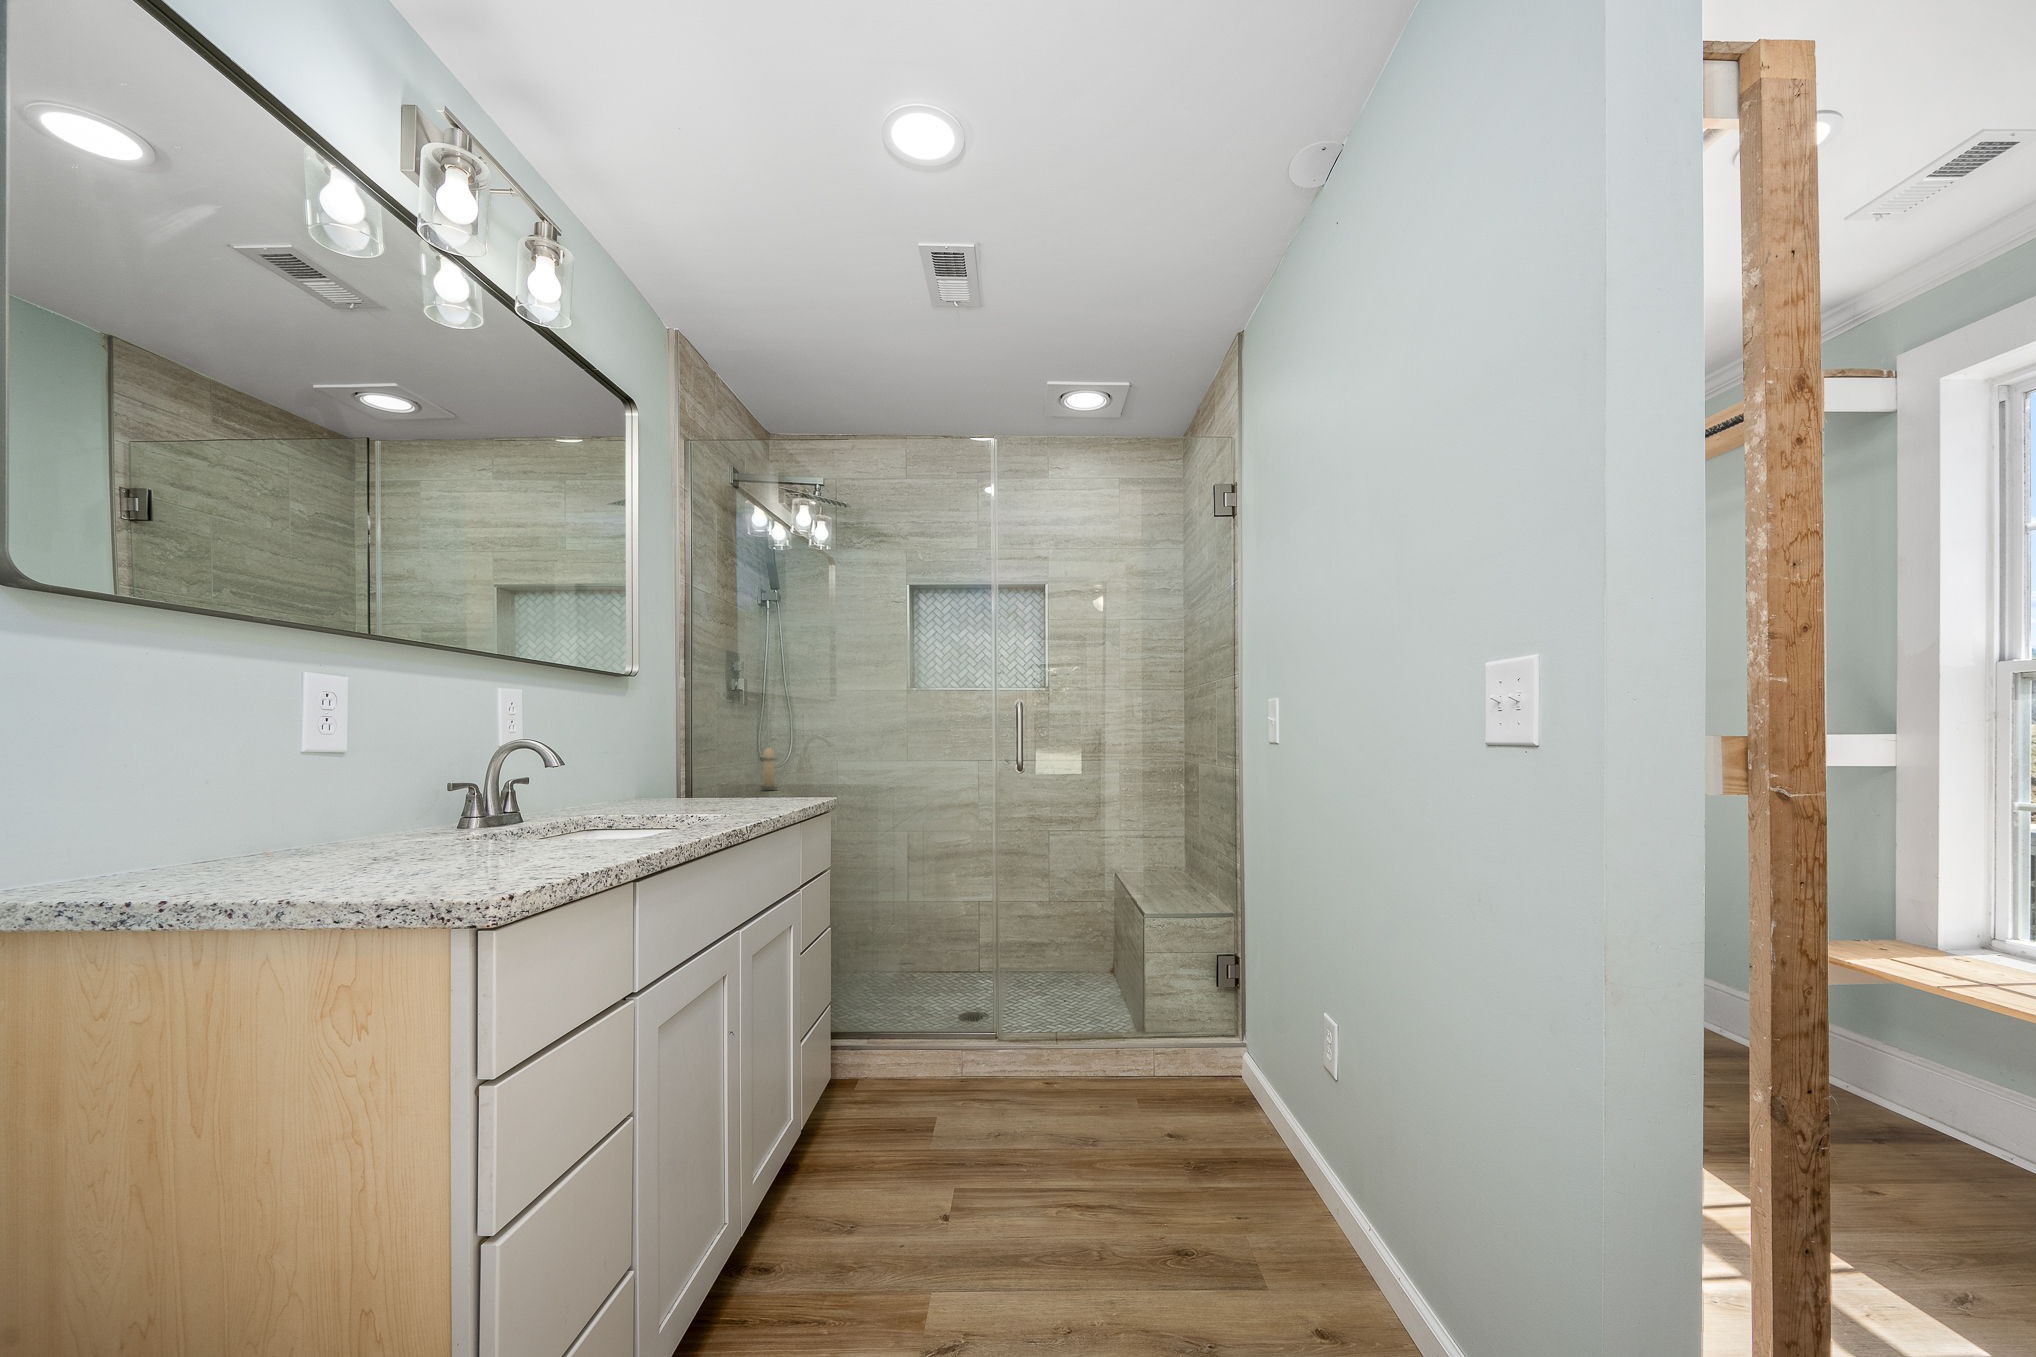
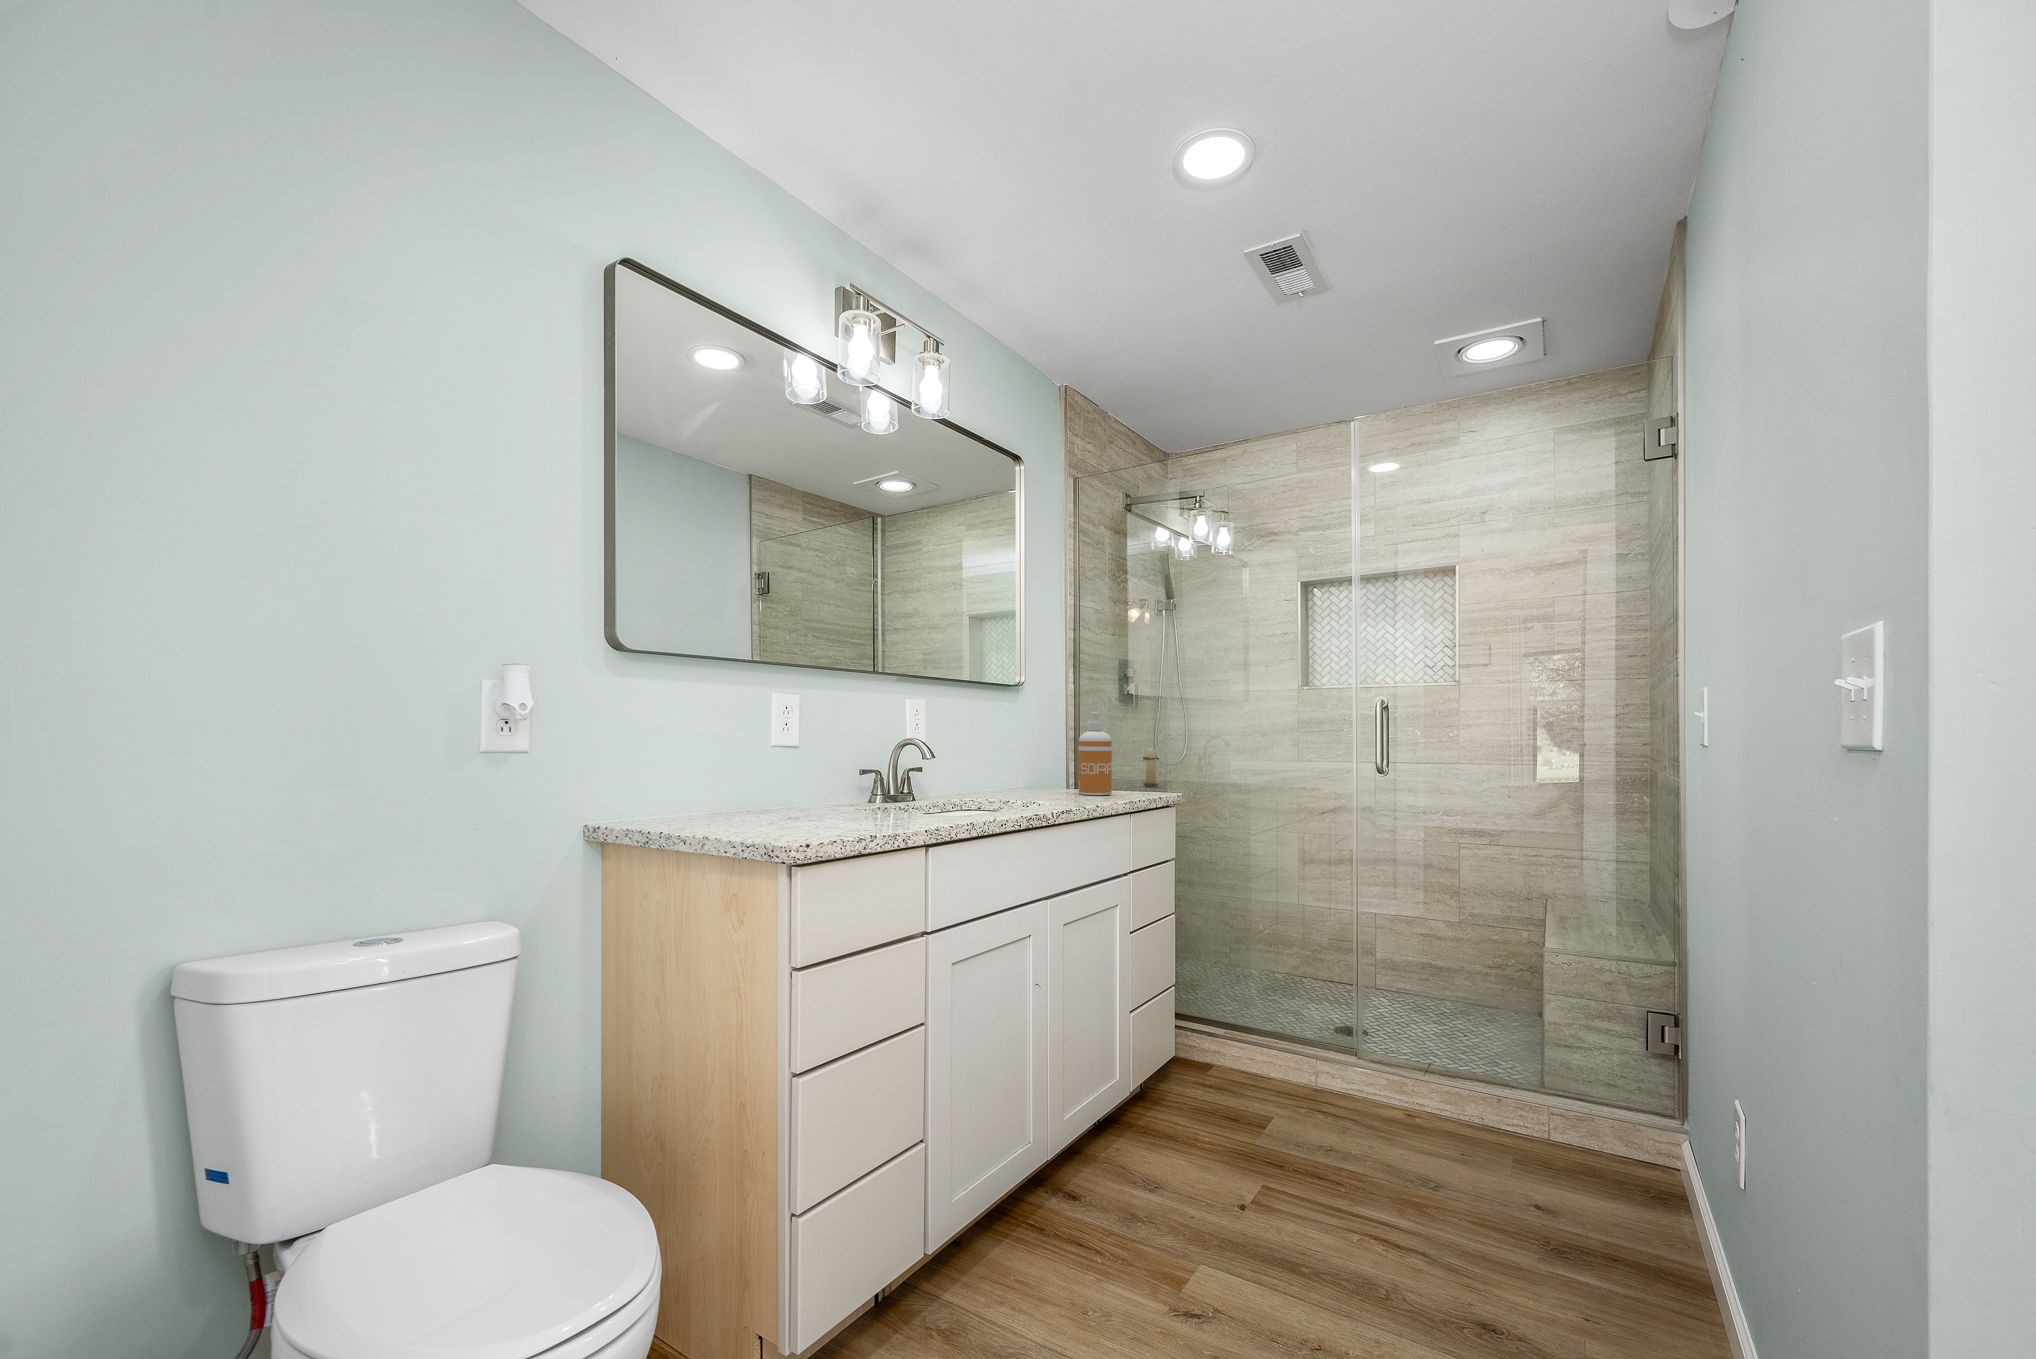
soap dispenser: none [711,708,751,803] -> present [1079,712,1112,795]

